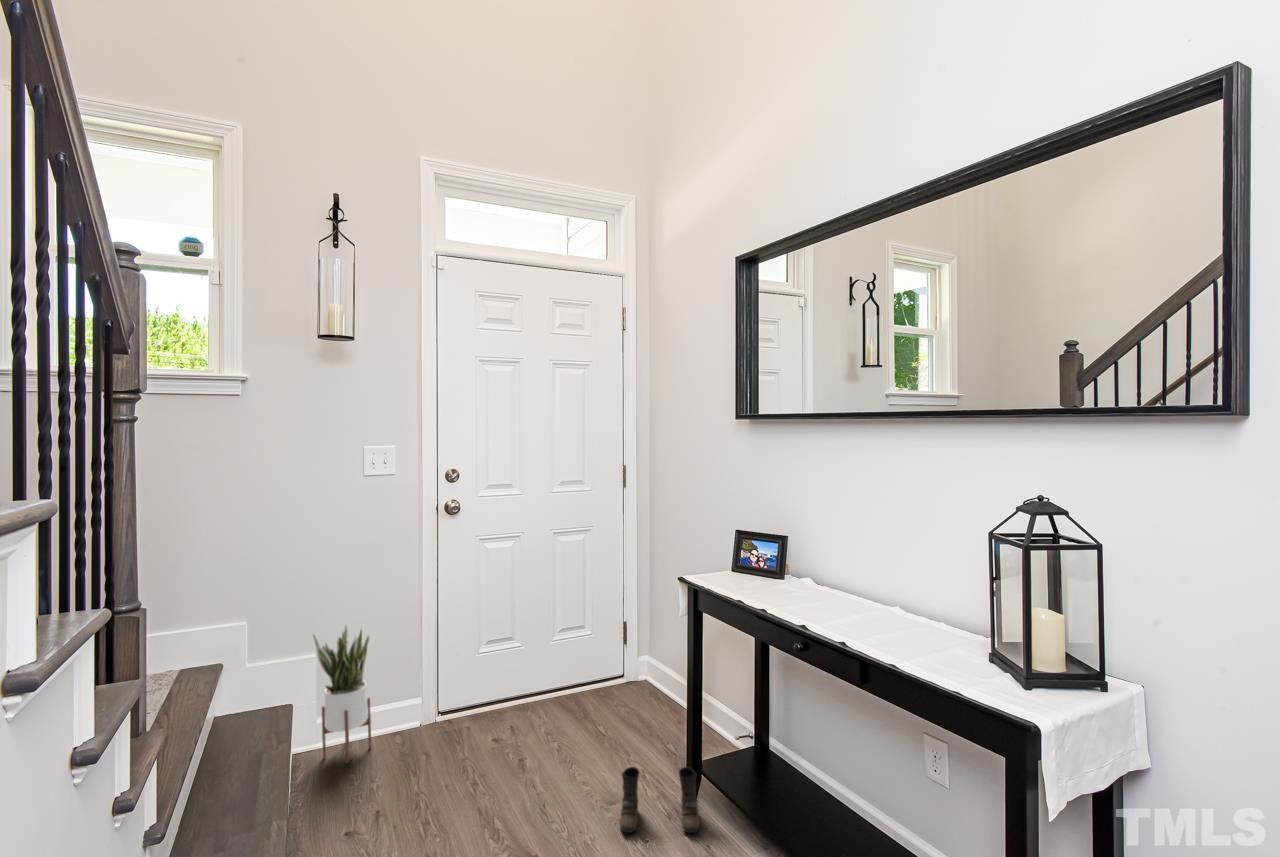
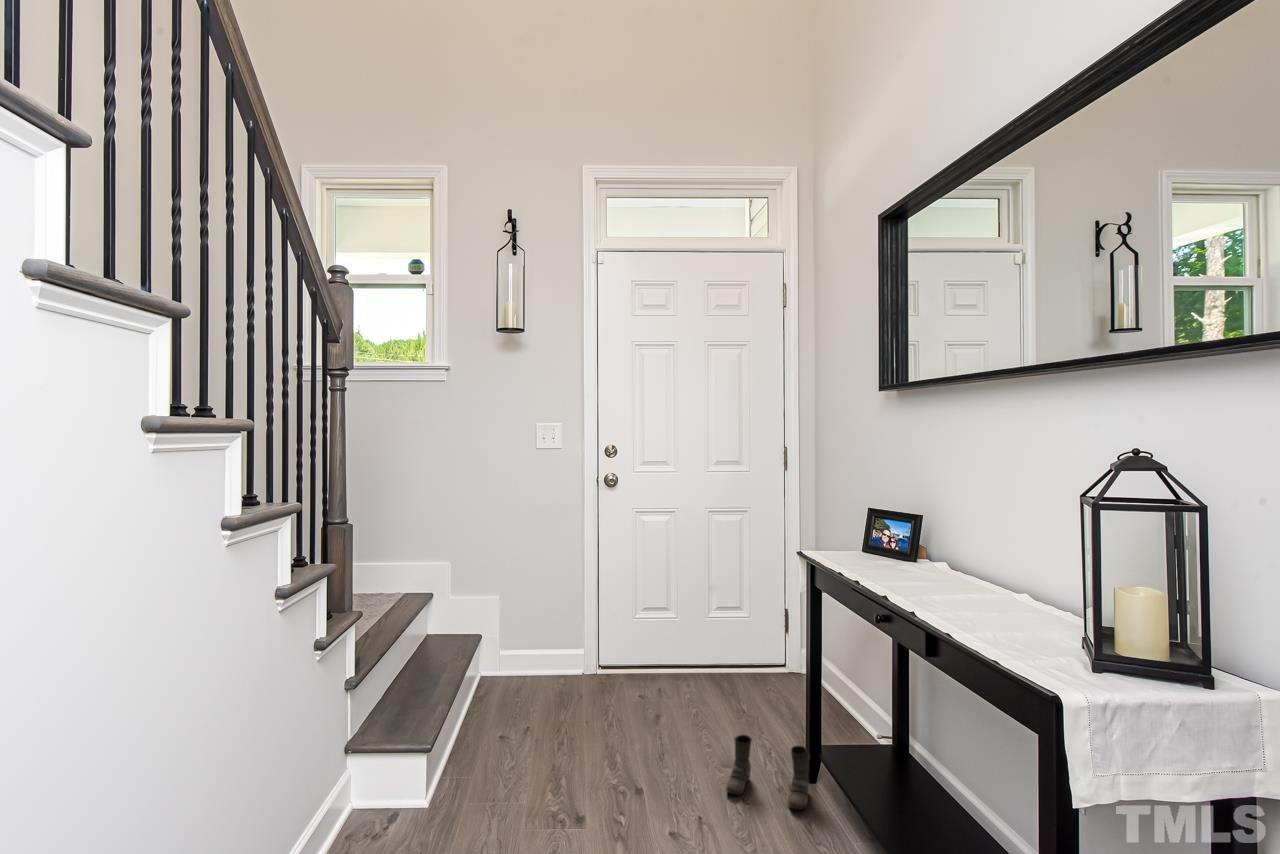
potted plant: present [313,626,371,763] -> none [494,573,542,692]

